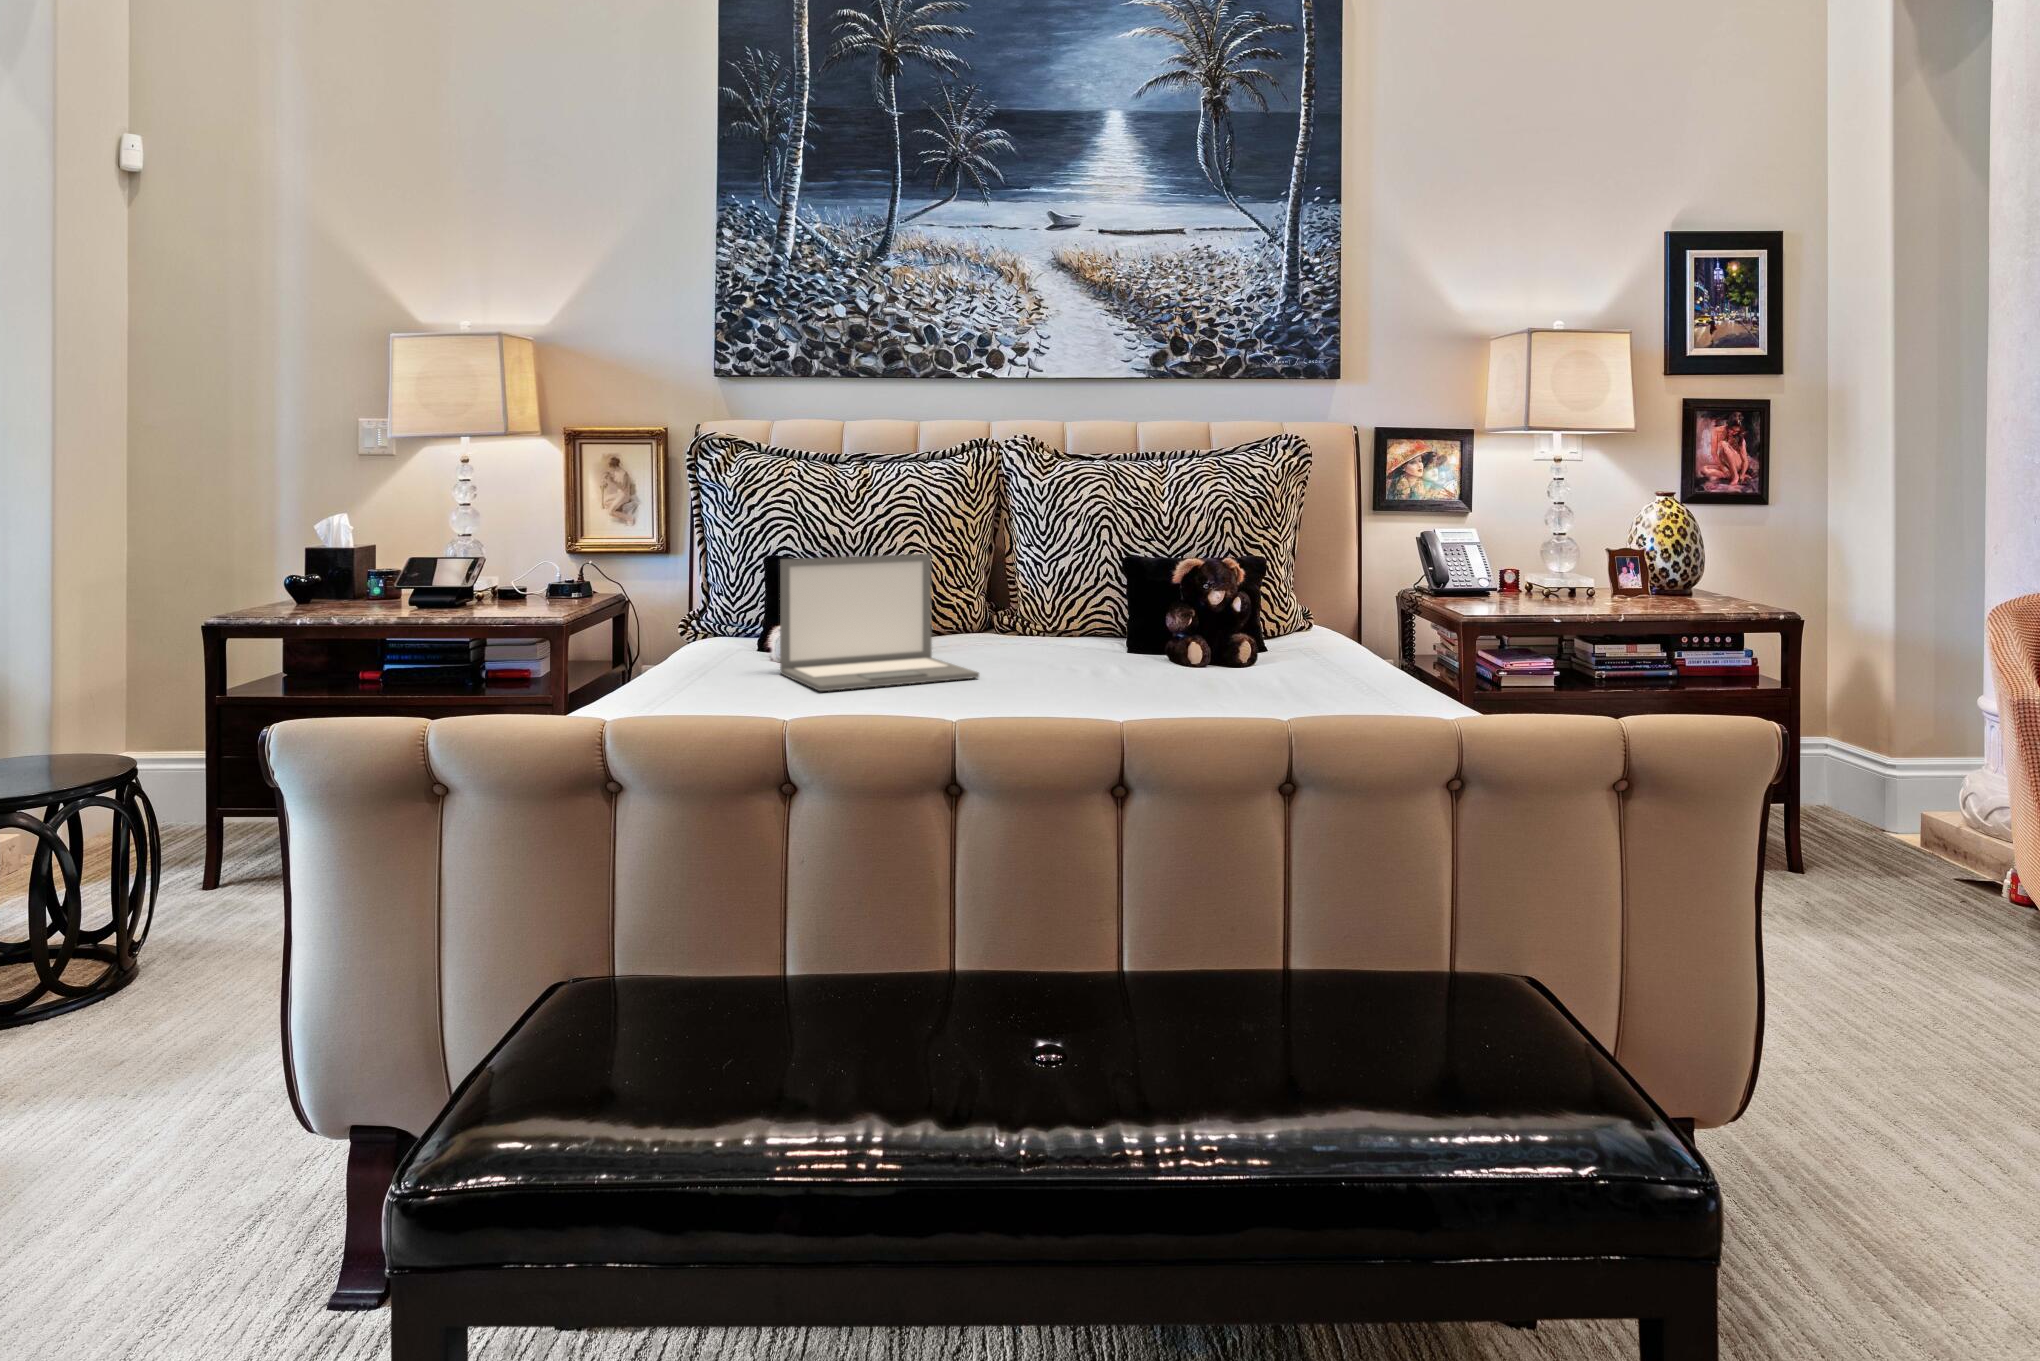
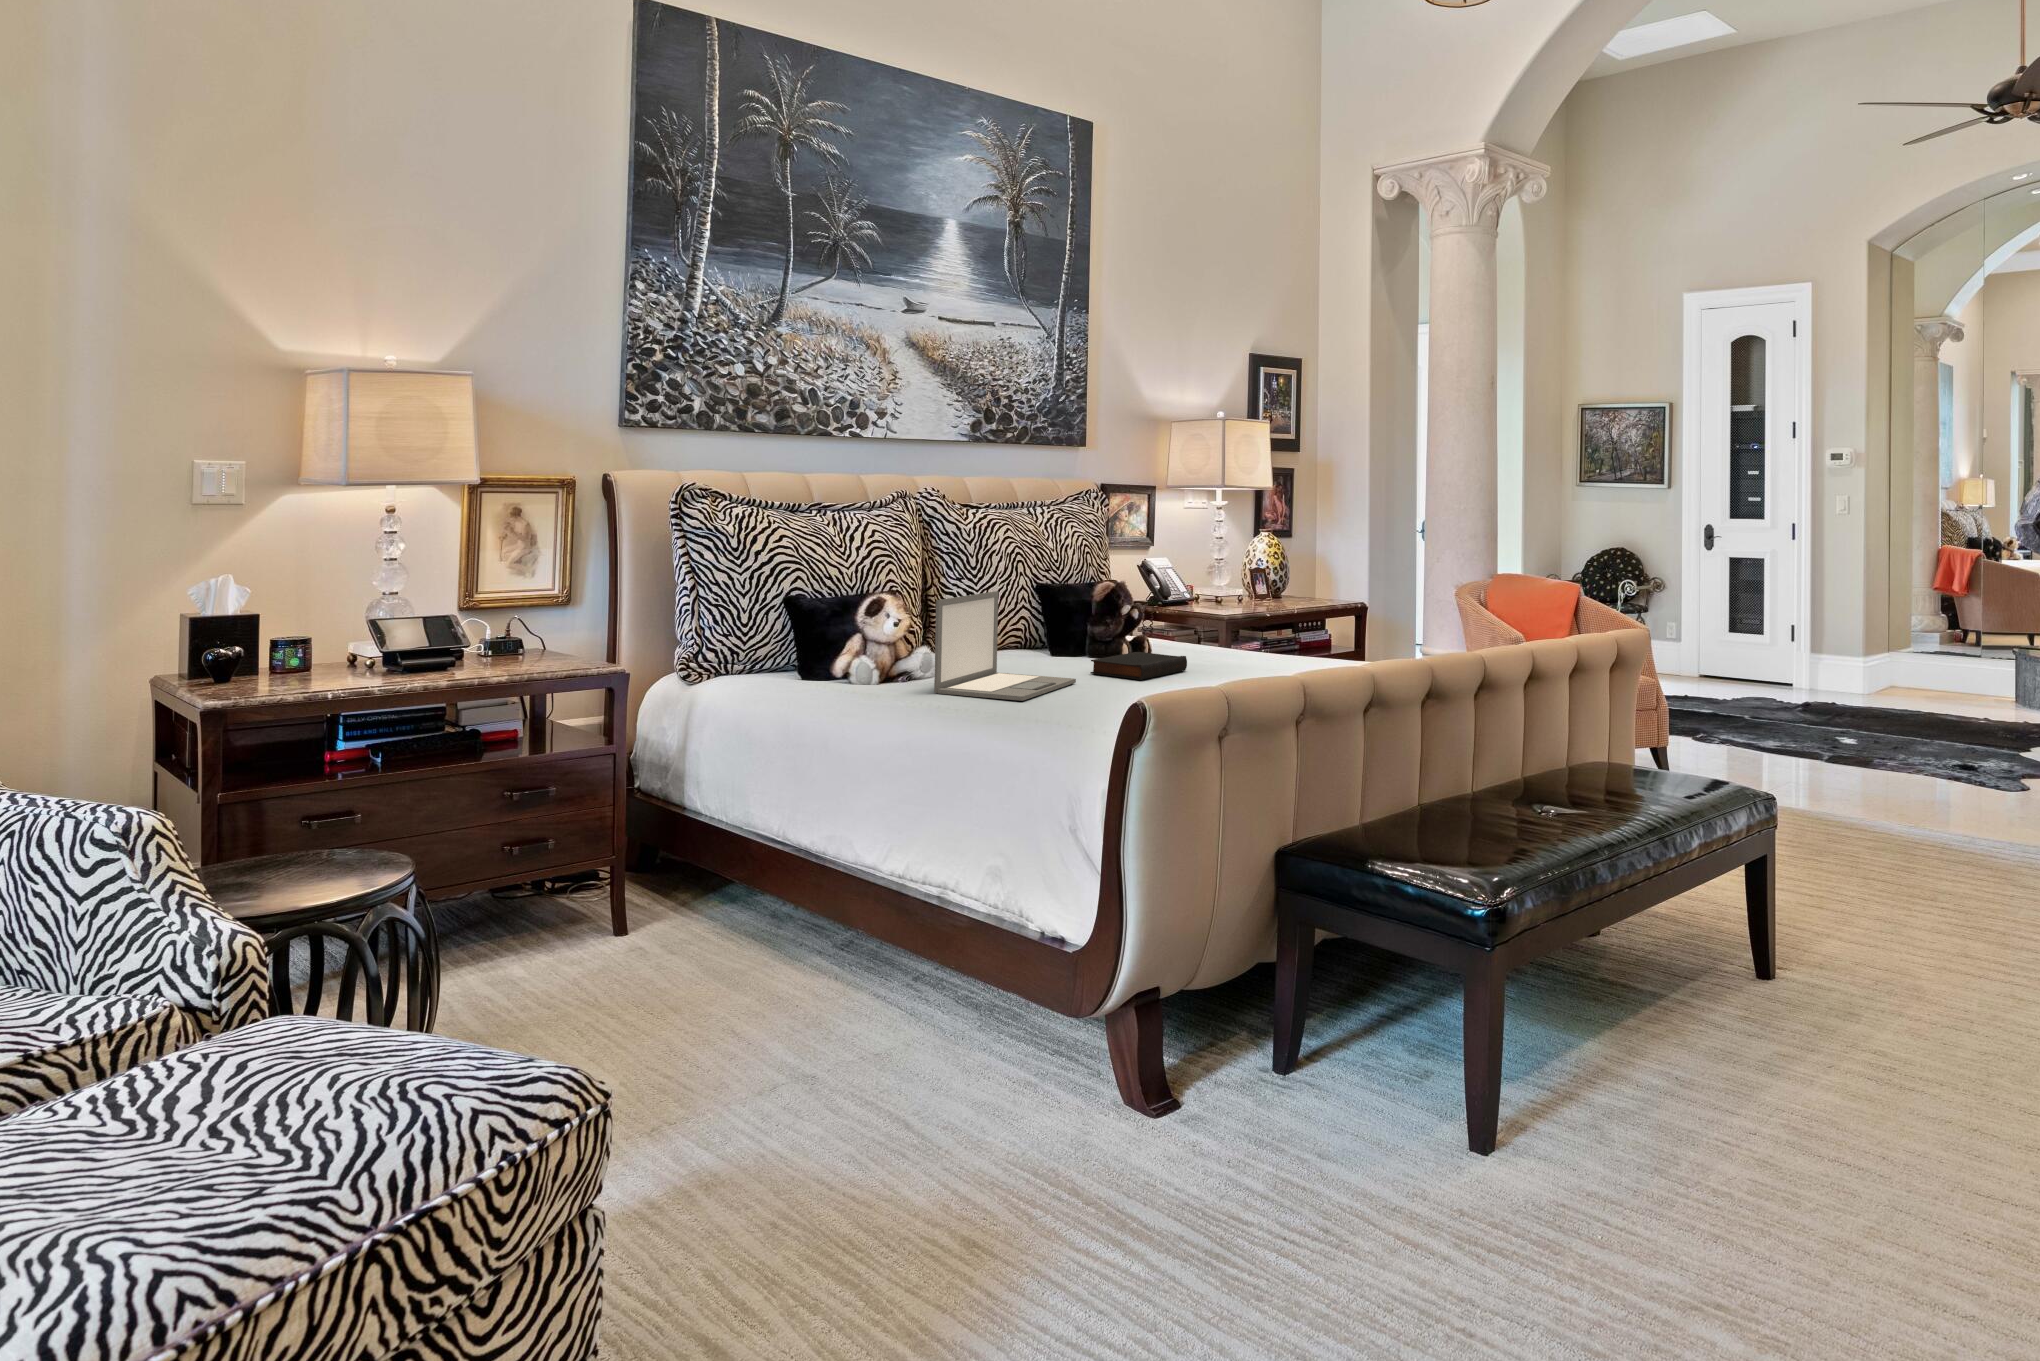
book: none [1048,646,1192,682] -> present [1090,652,1187,680]

